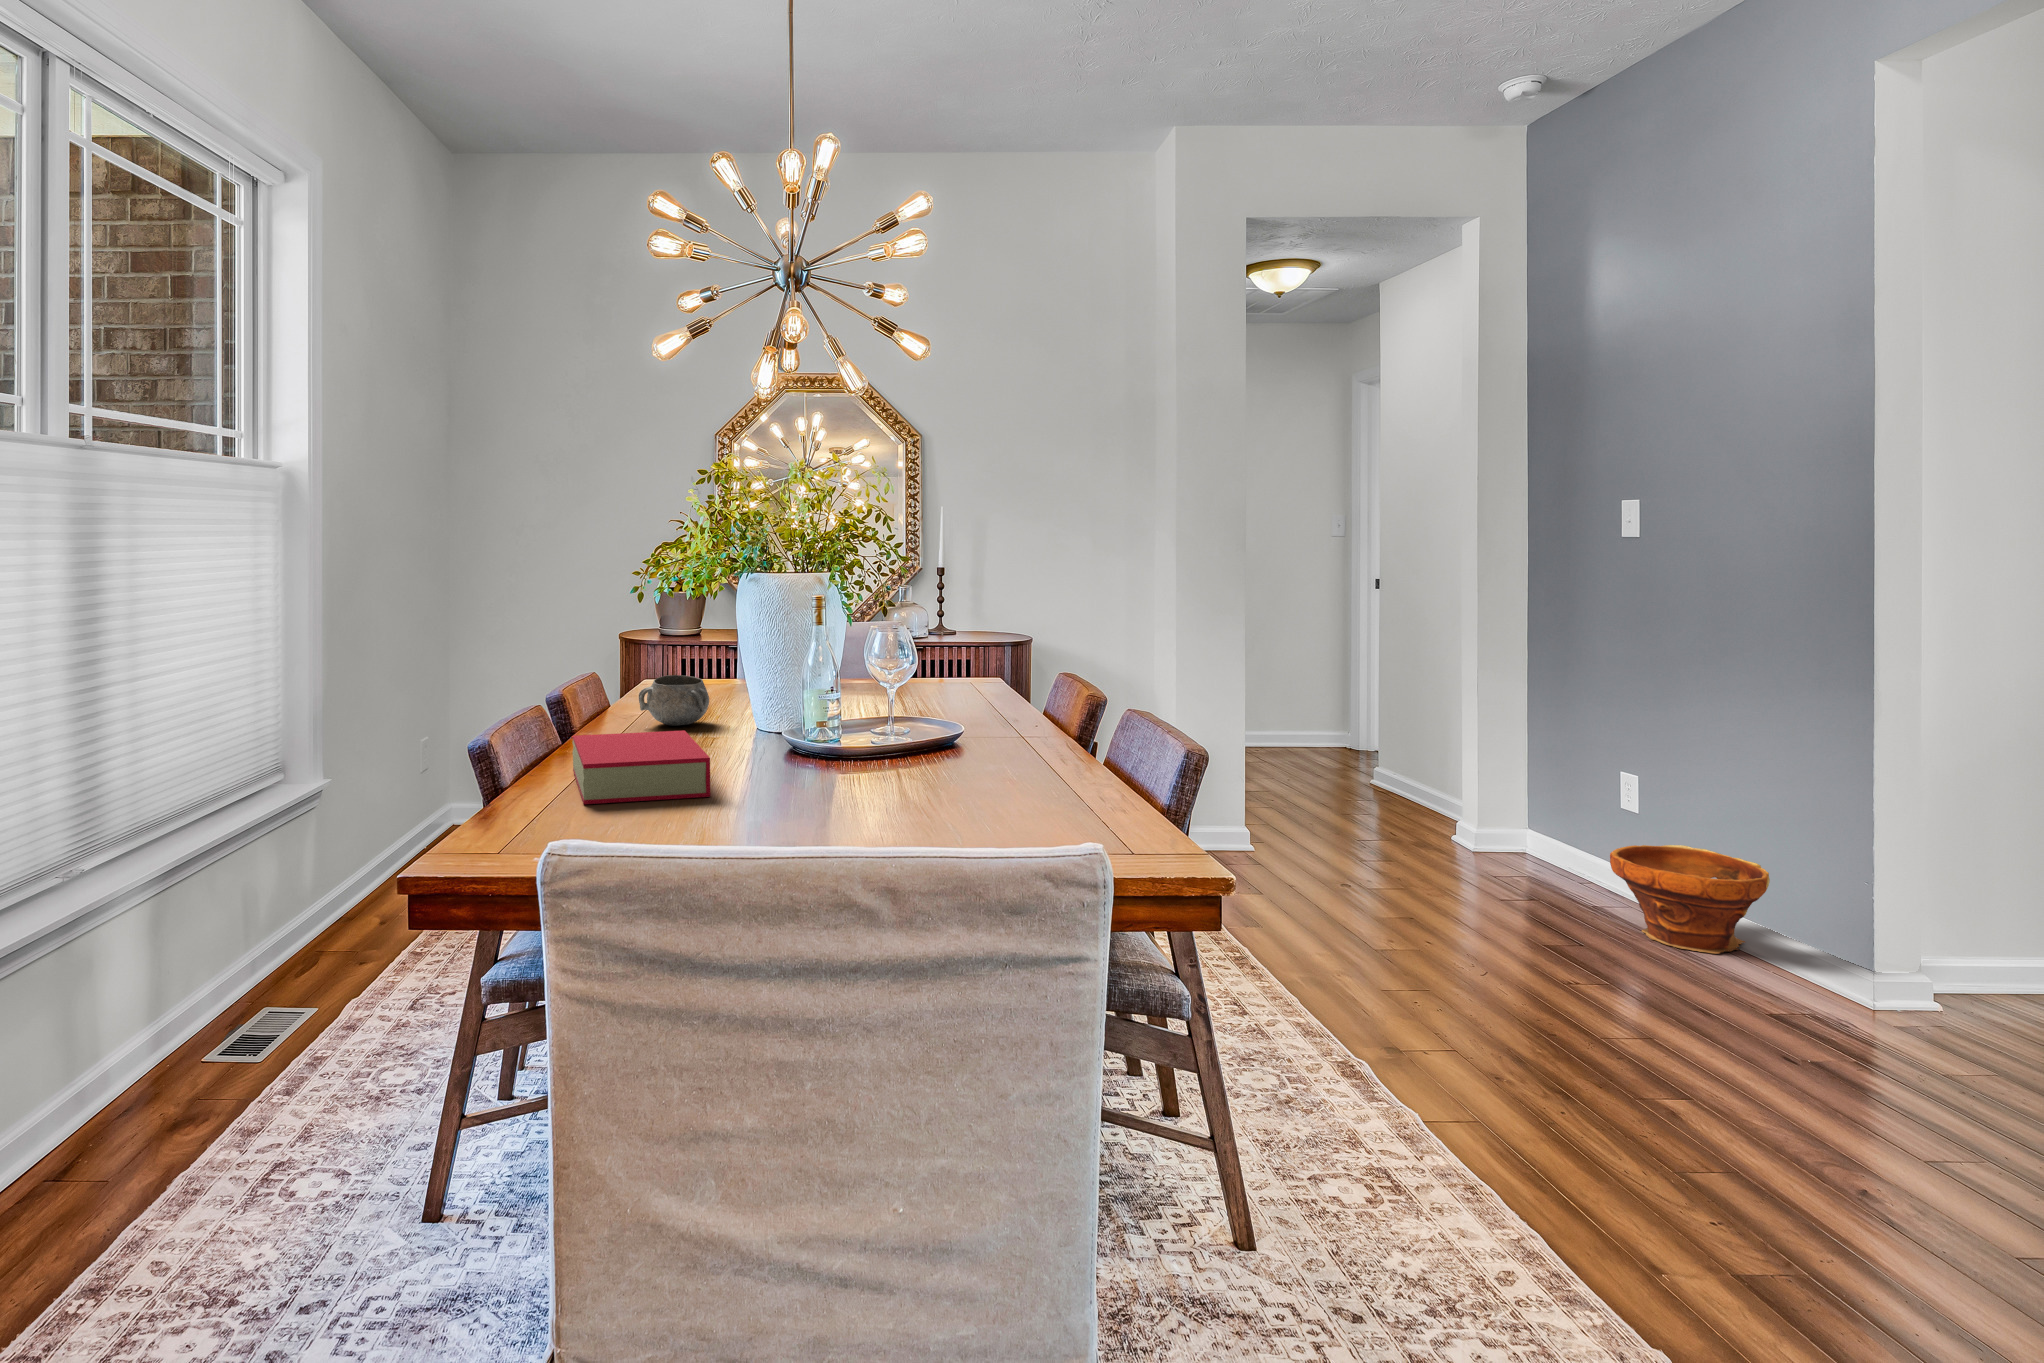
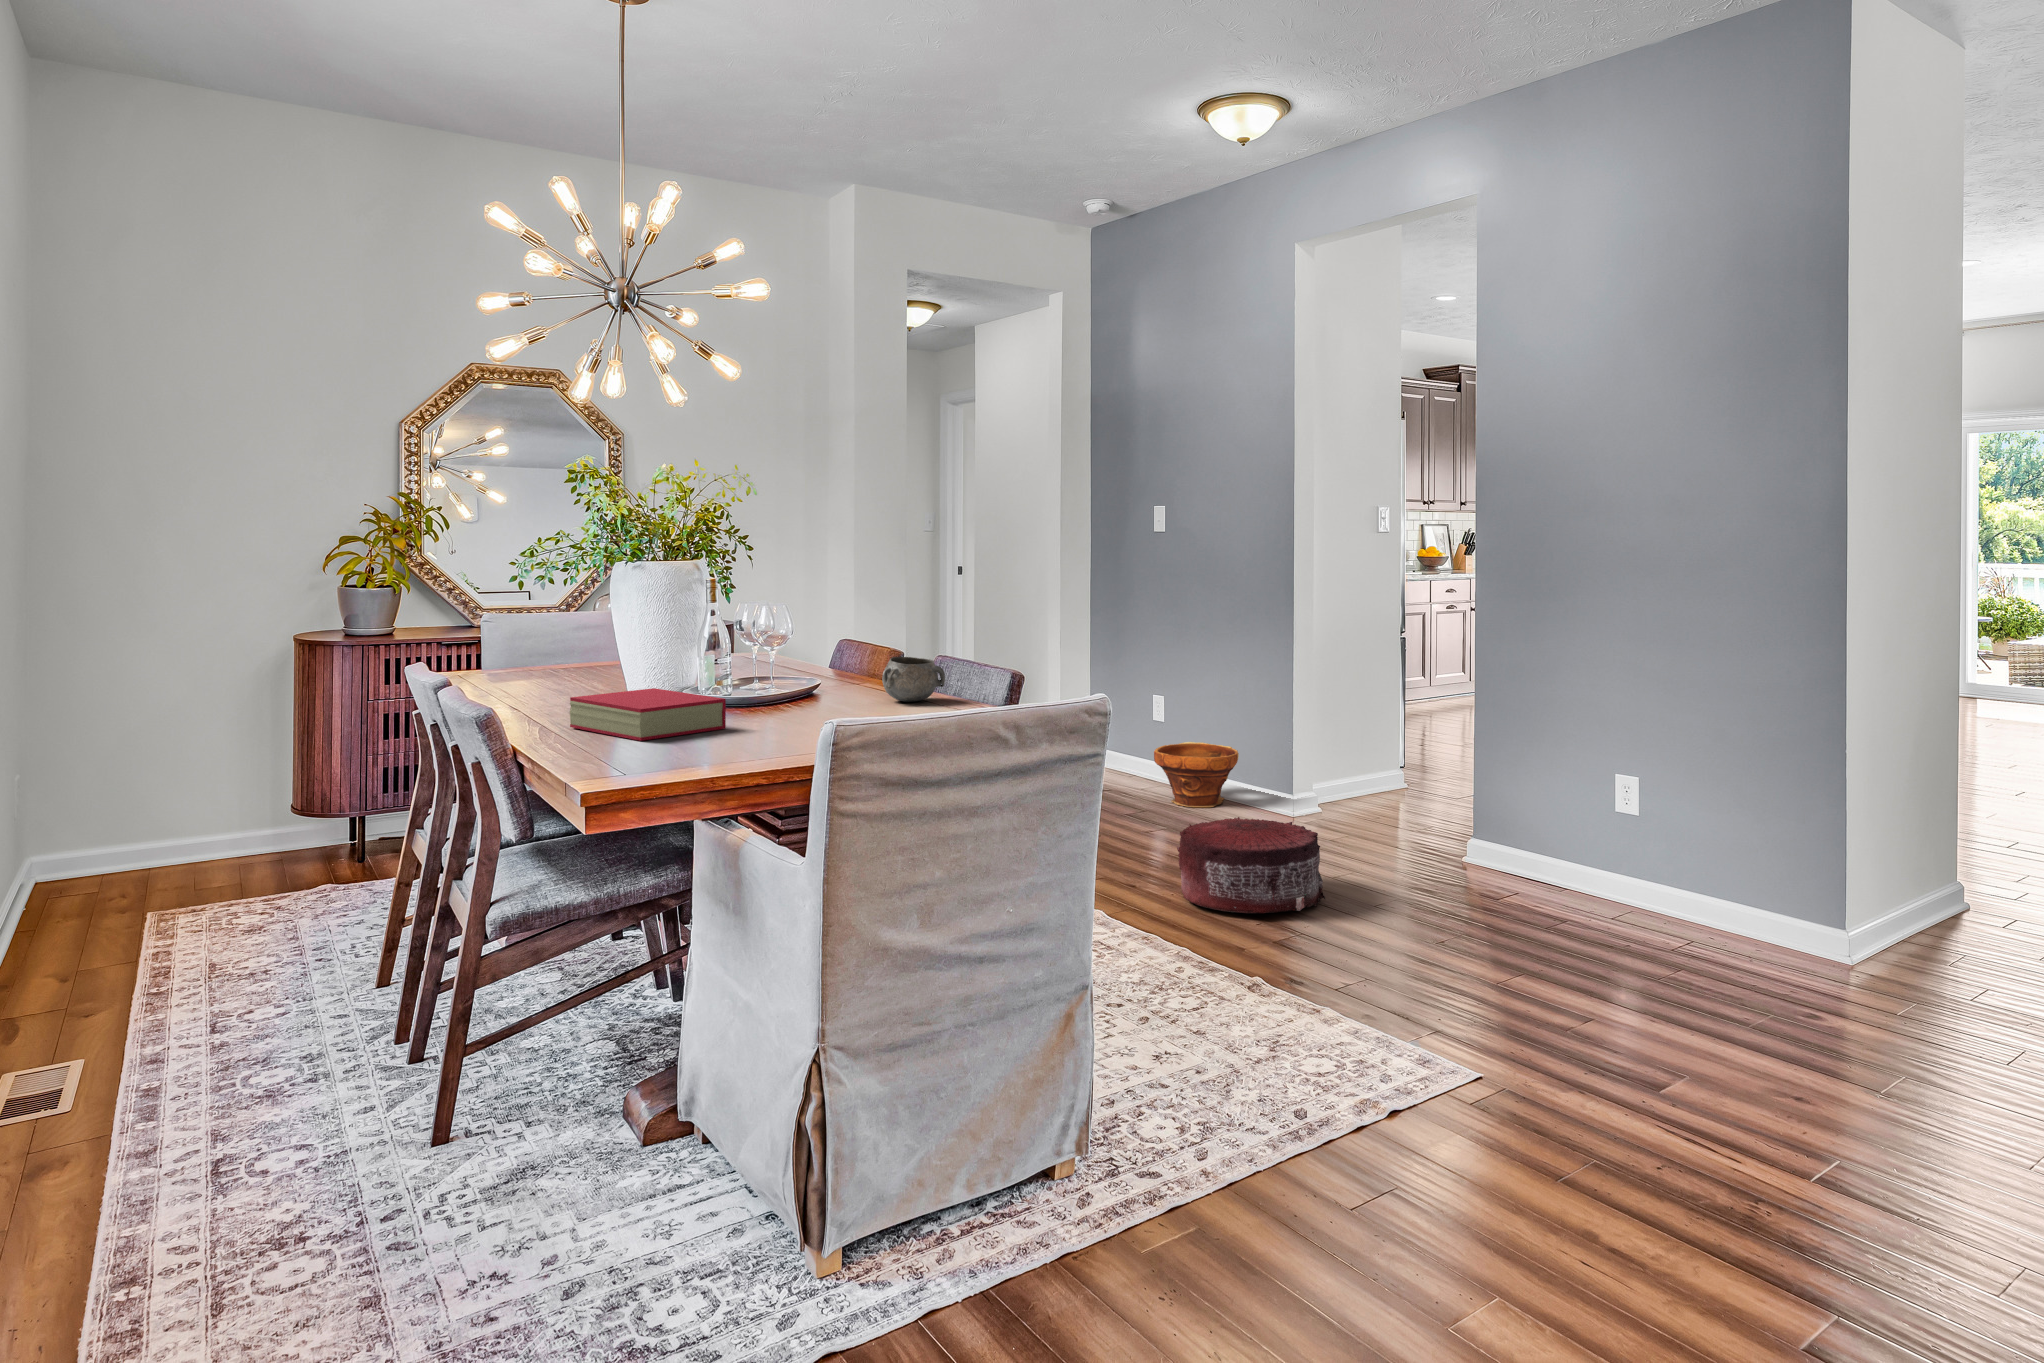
decorative bowl: present [639,675,709,726] -> present [882,657,945,702]
pouf: none [1573,1000,1890,1216] -> present [1177,817,1325,913]

